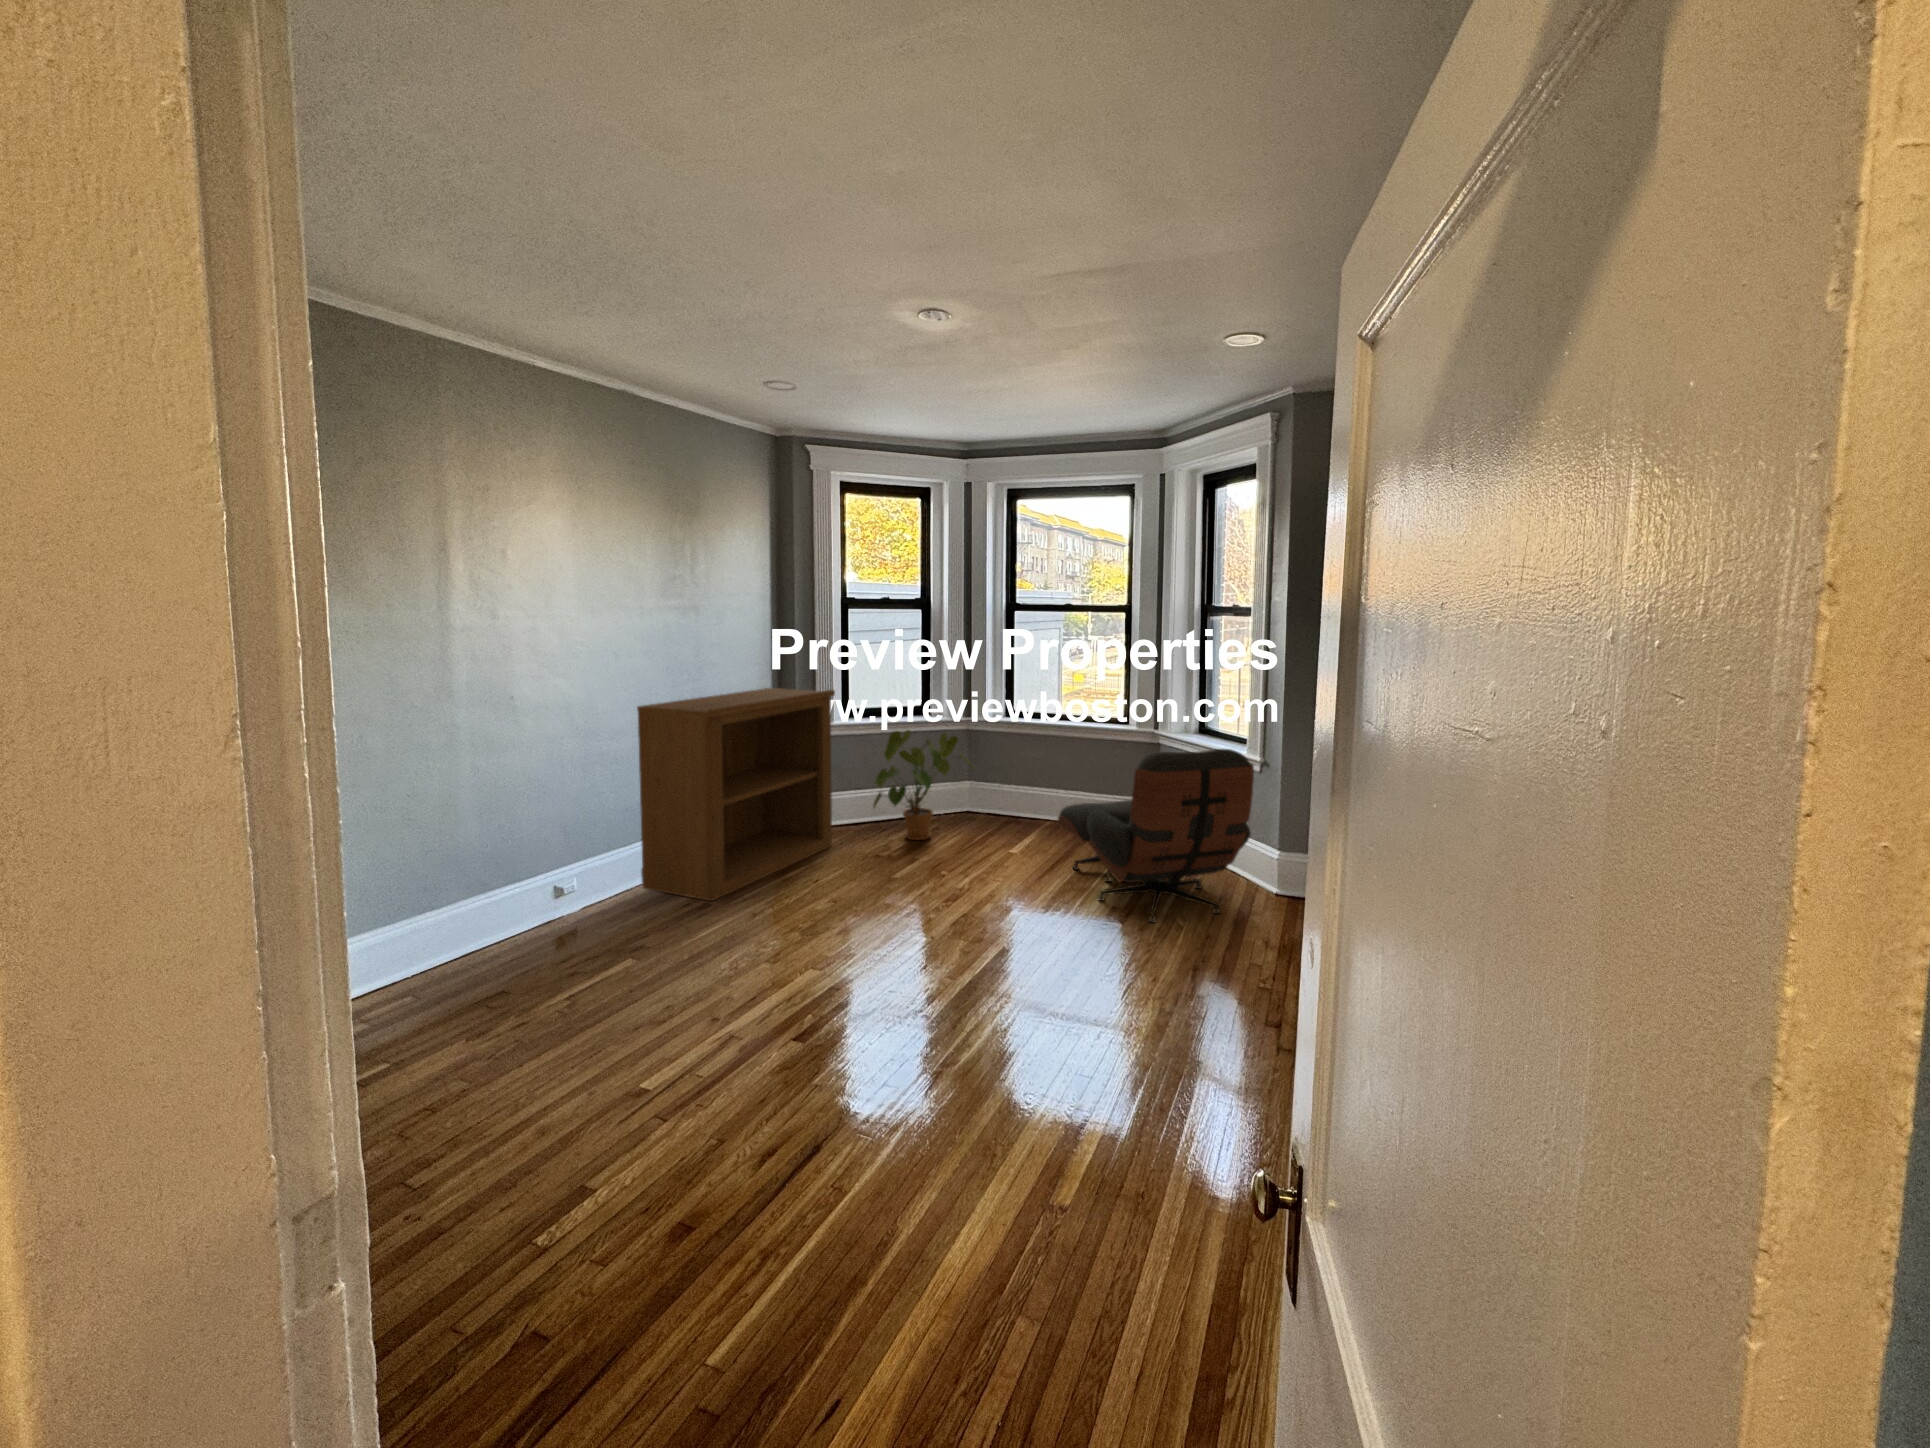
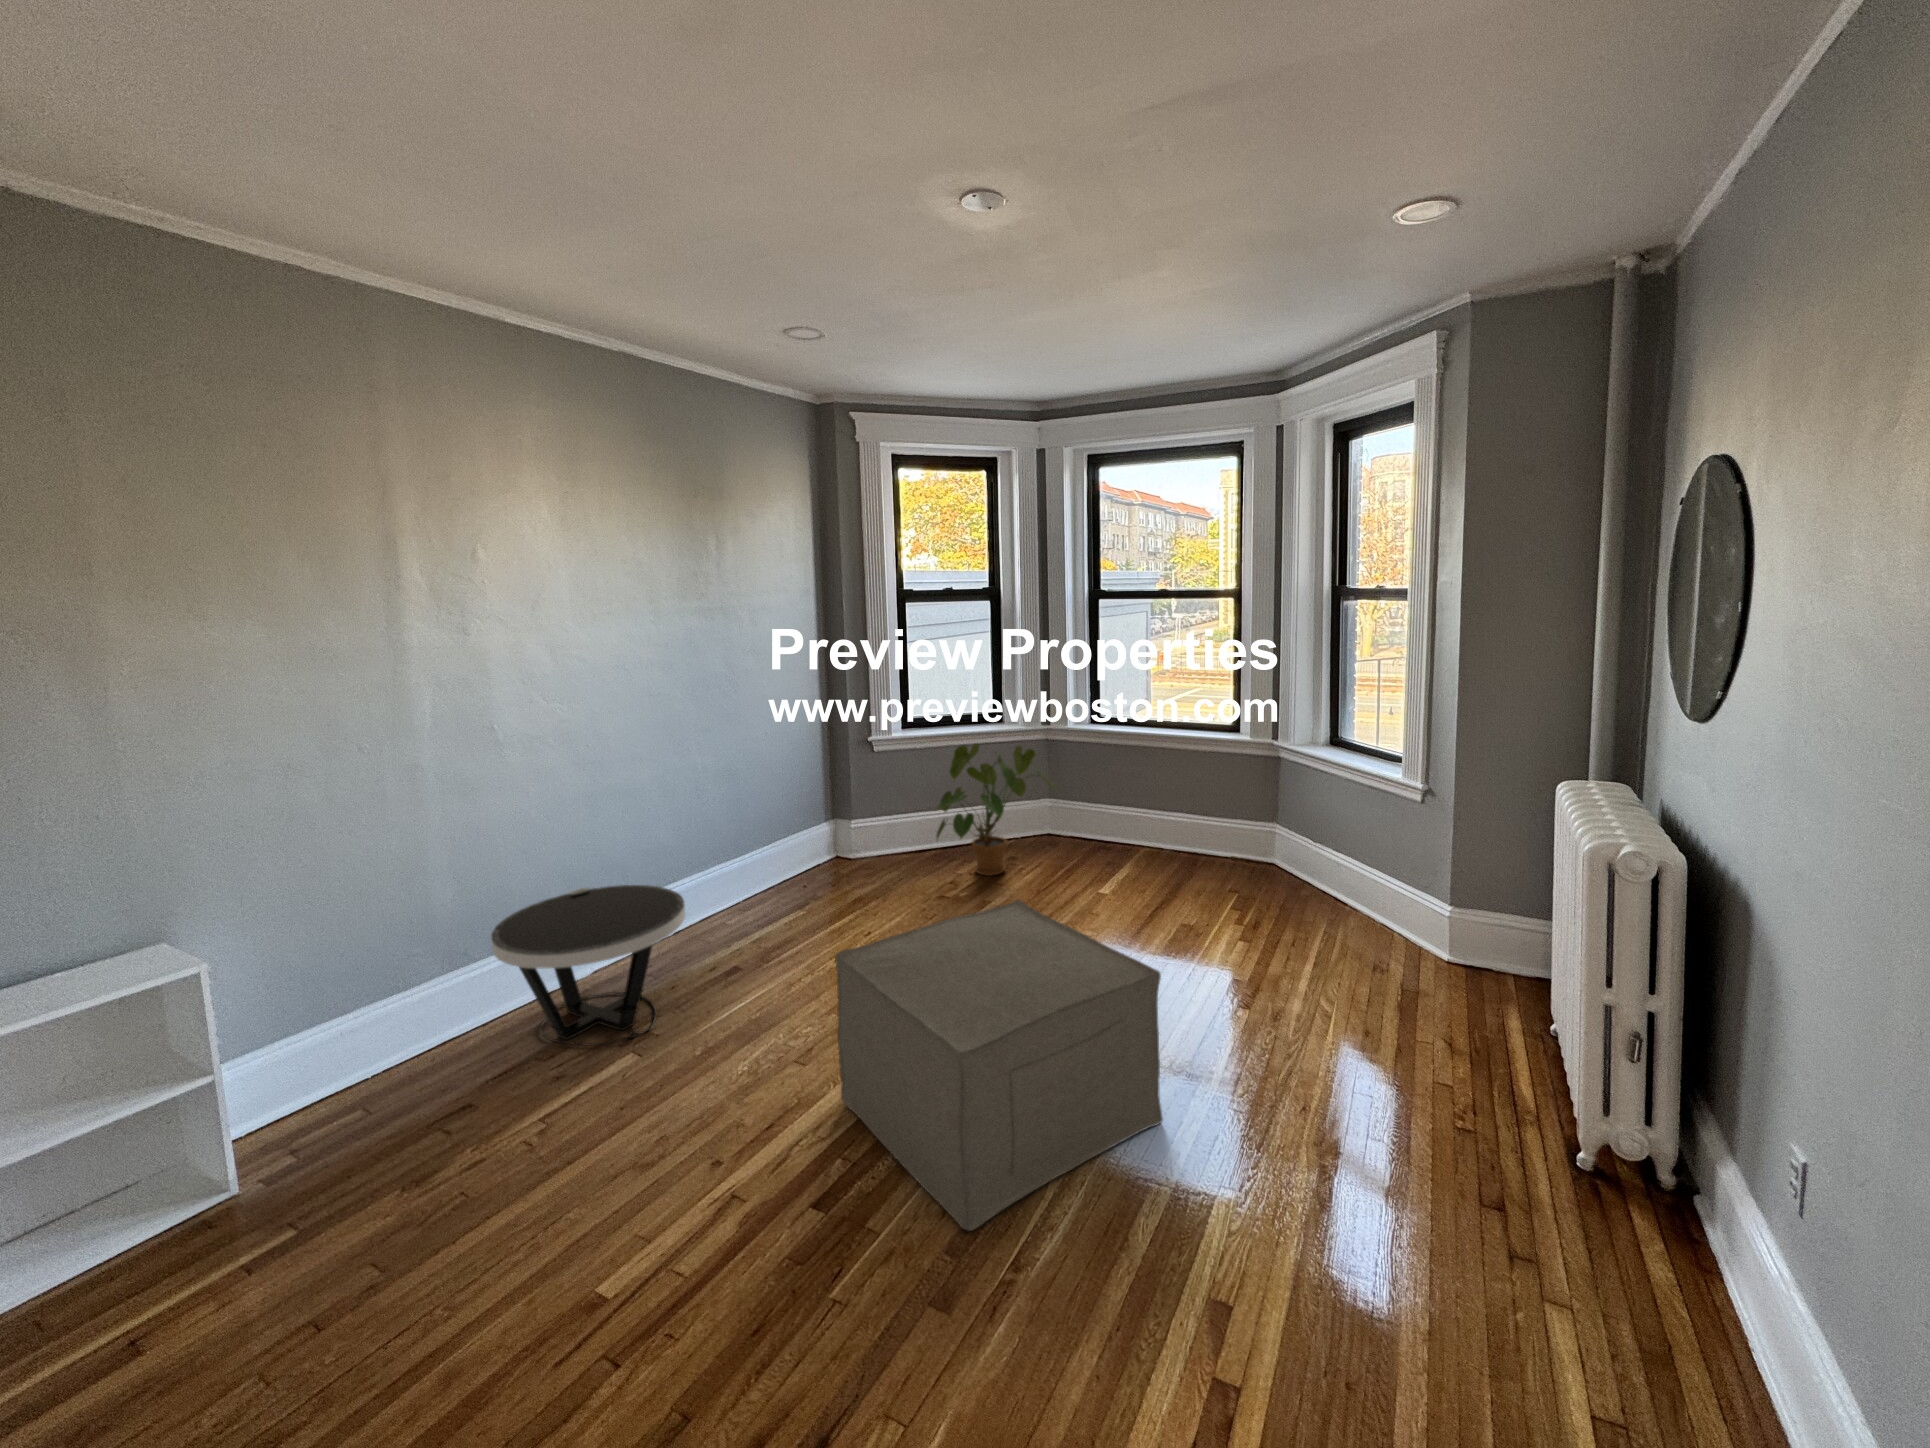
bookshelf: present [637,688,835,901] -> none [650,699,890,965]
lounge chair: present [1058,749,1254,923] -> none [1158,780,1423,1007]
side table: none [513,831,672,954] -> present [491,885,685,1046]
ottoman: none [807,836,1053,1049] -> present [835,900,1163,1231]

